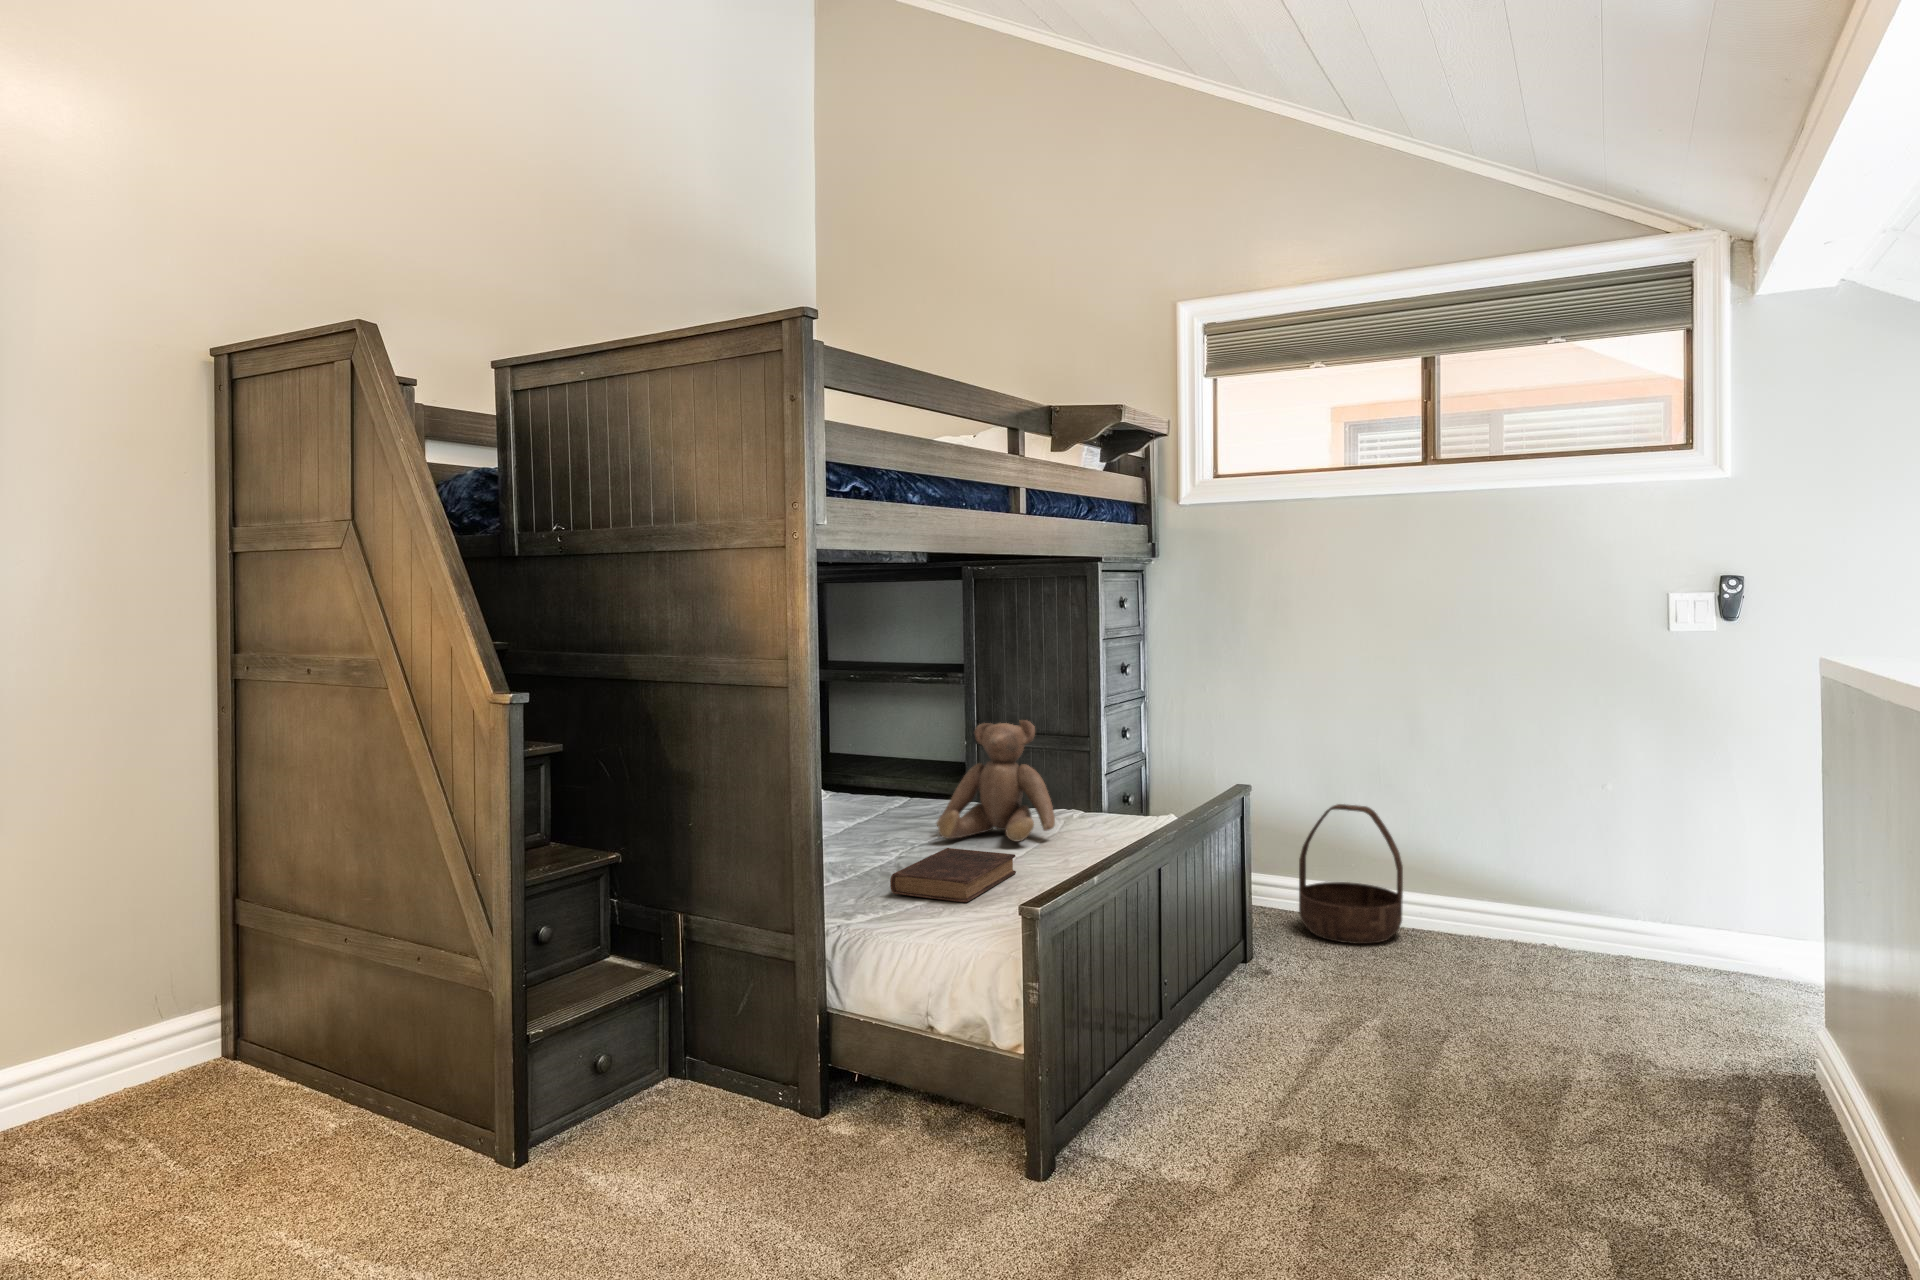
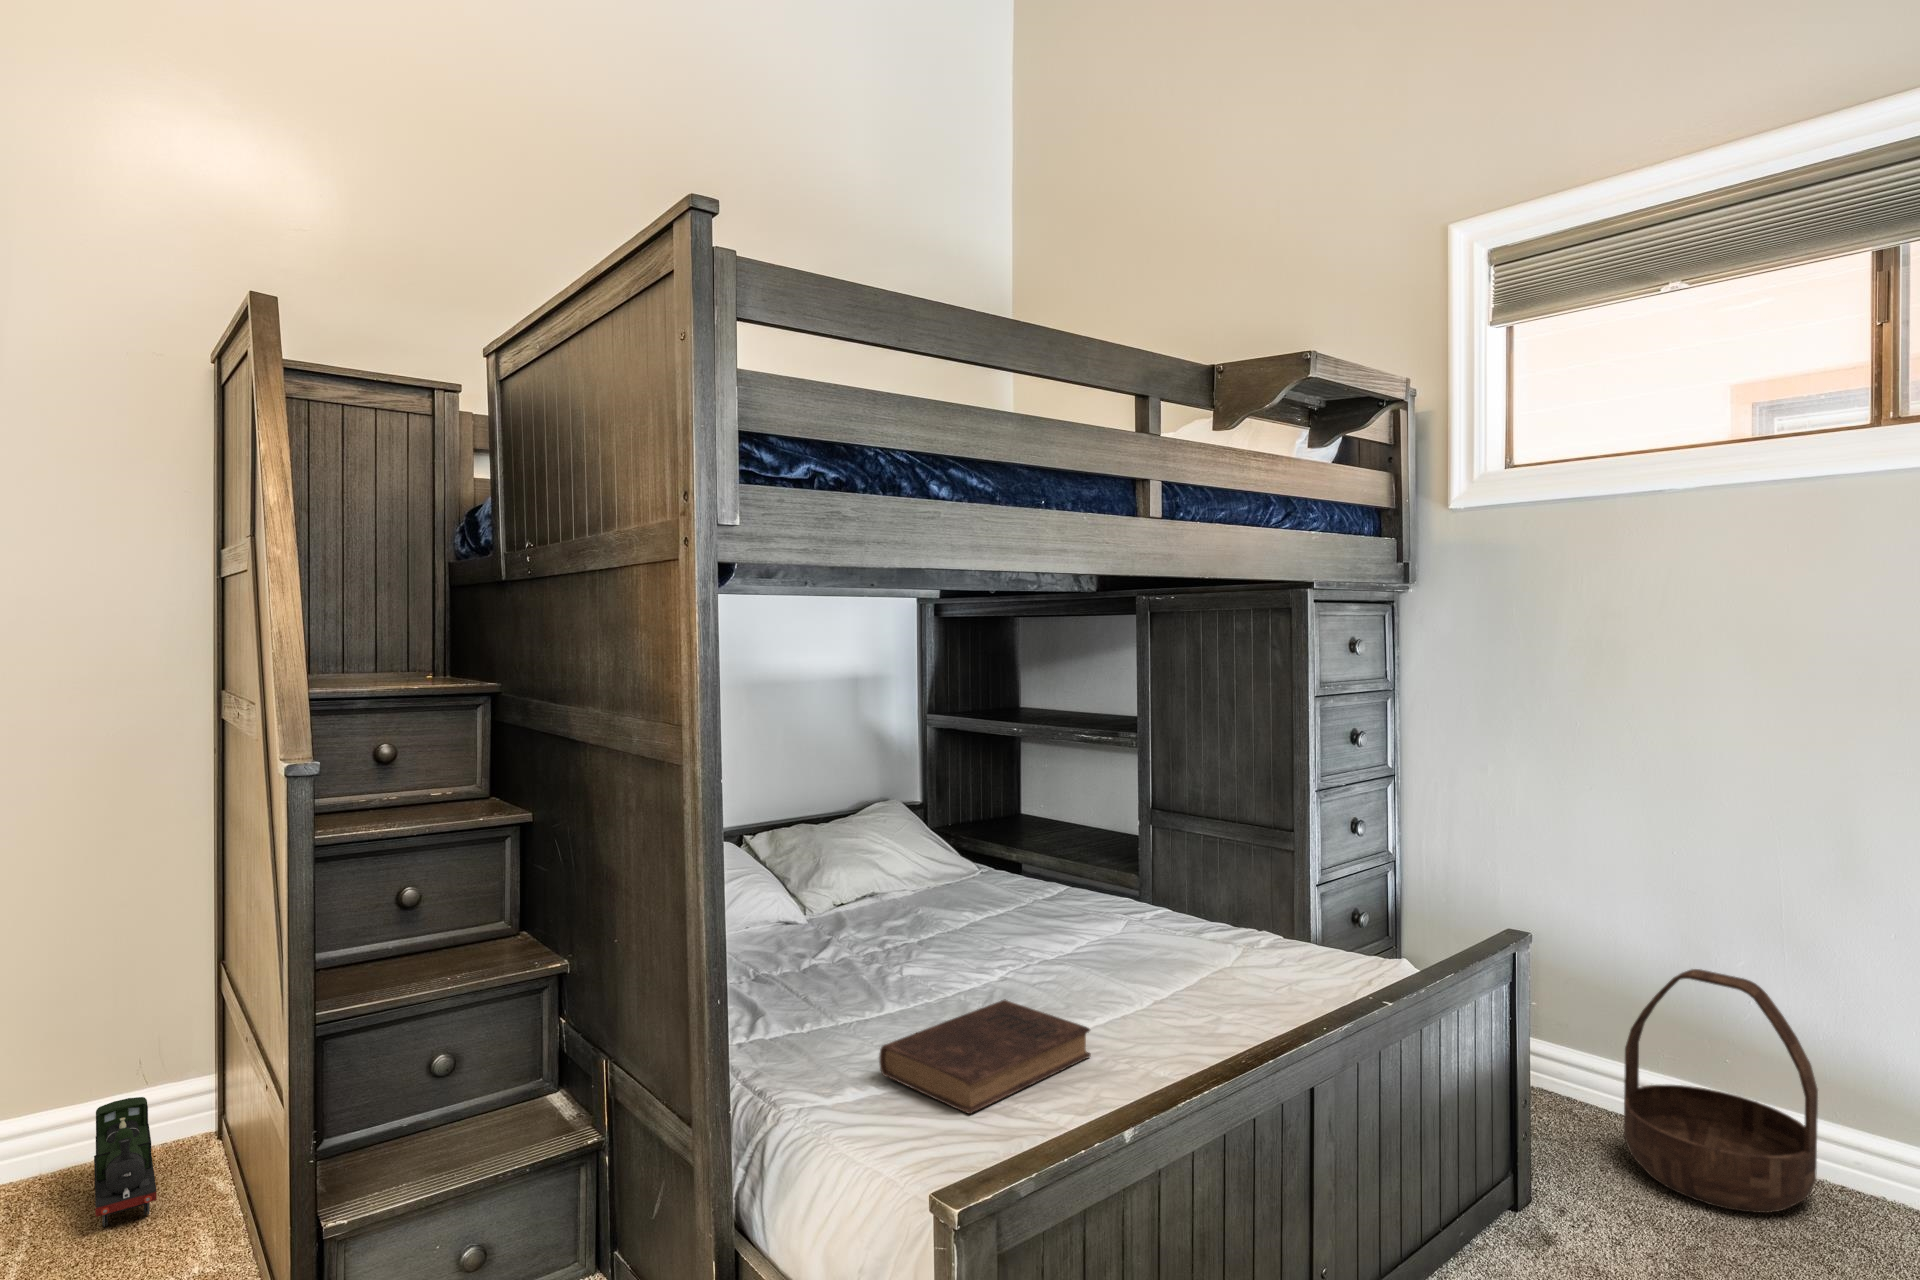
teddy bear: present [936,720,1055,842] -> none [1032,809,1198,991]
toy train: none [180,1007,277,1101] -> present [94,1097,157,1227]

